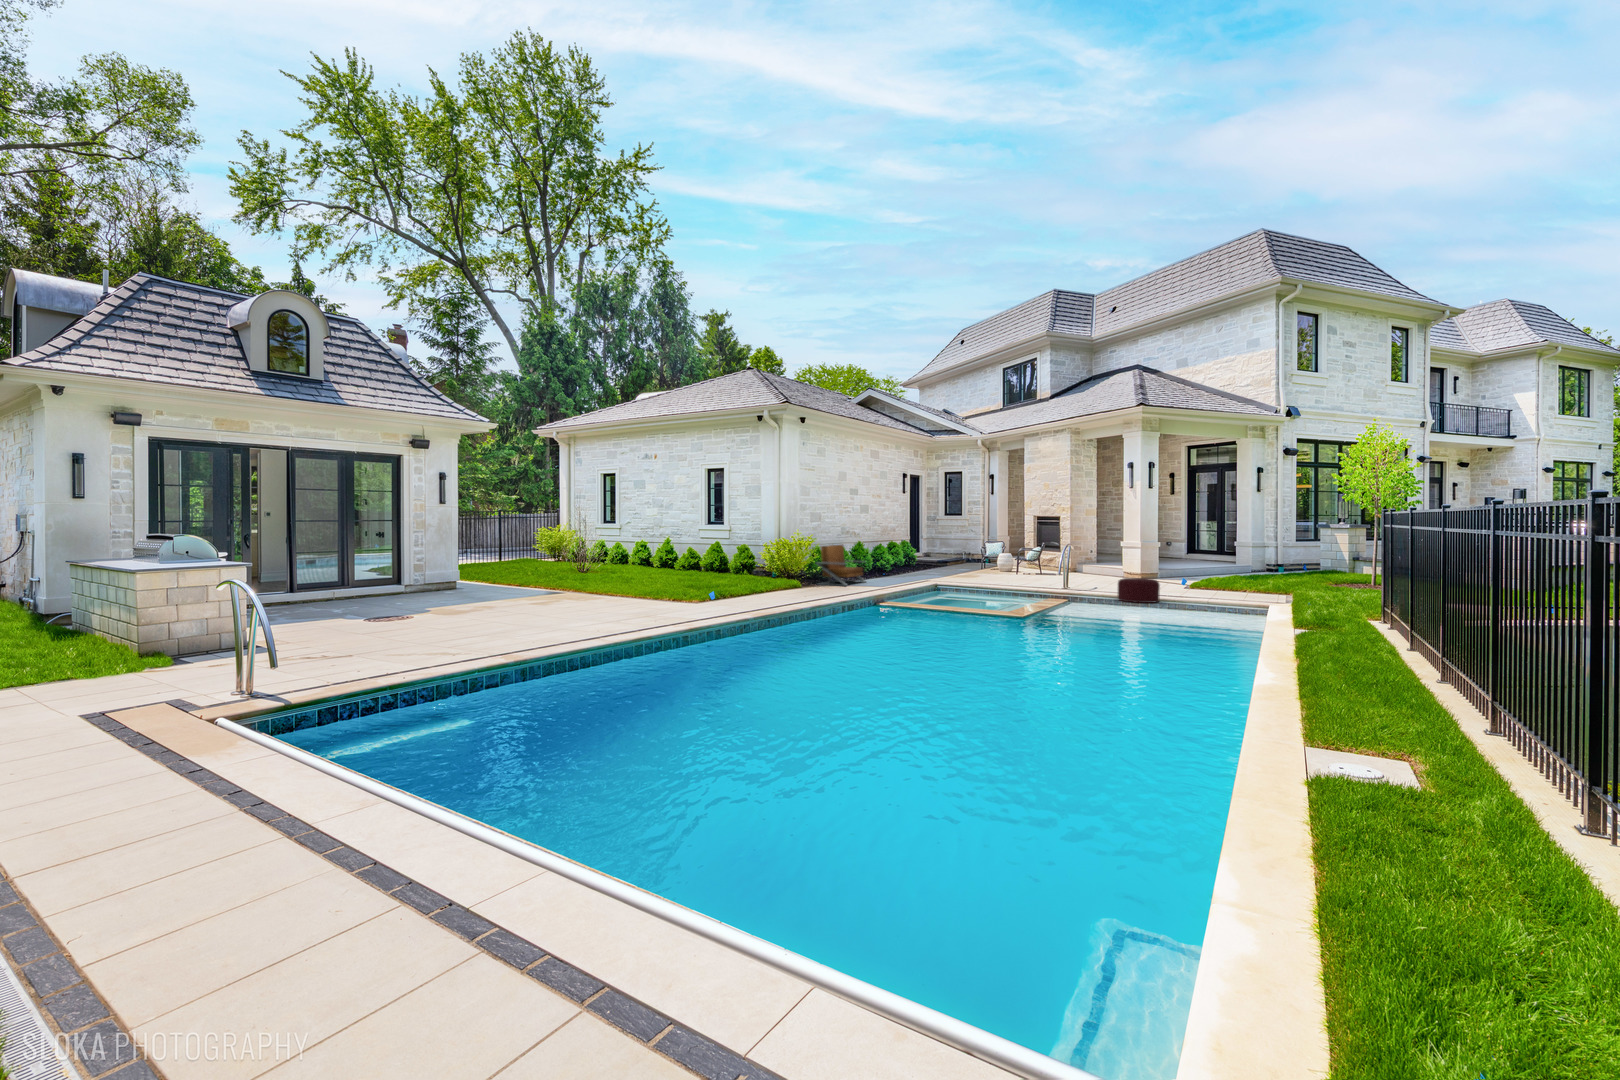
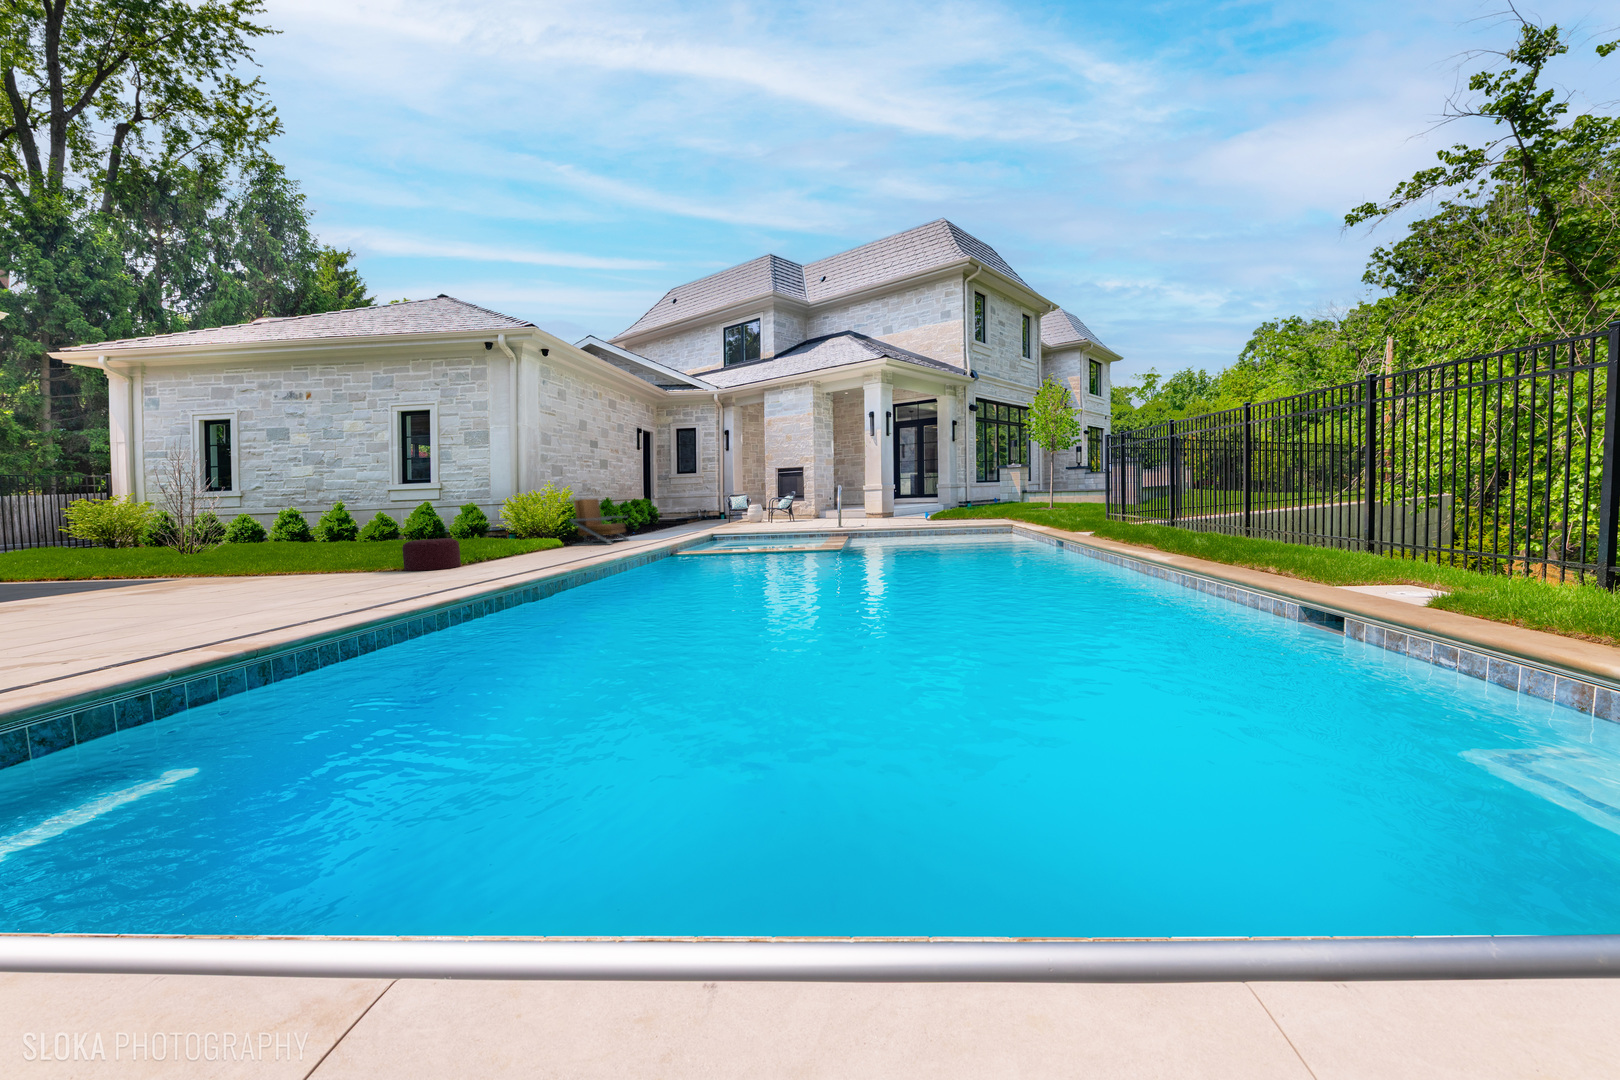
ottoman: present [1118,578,1160,603] -> present [402,538,461,571]

